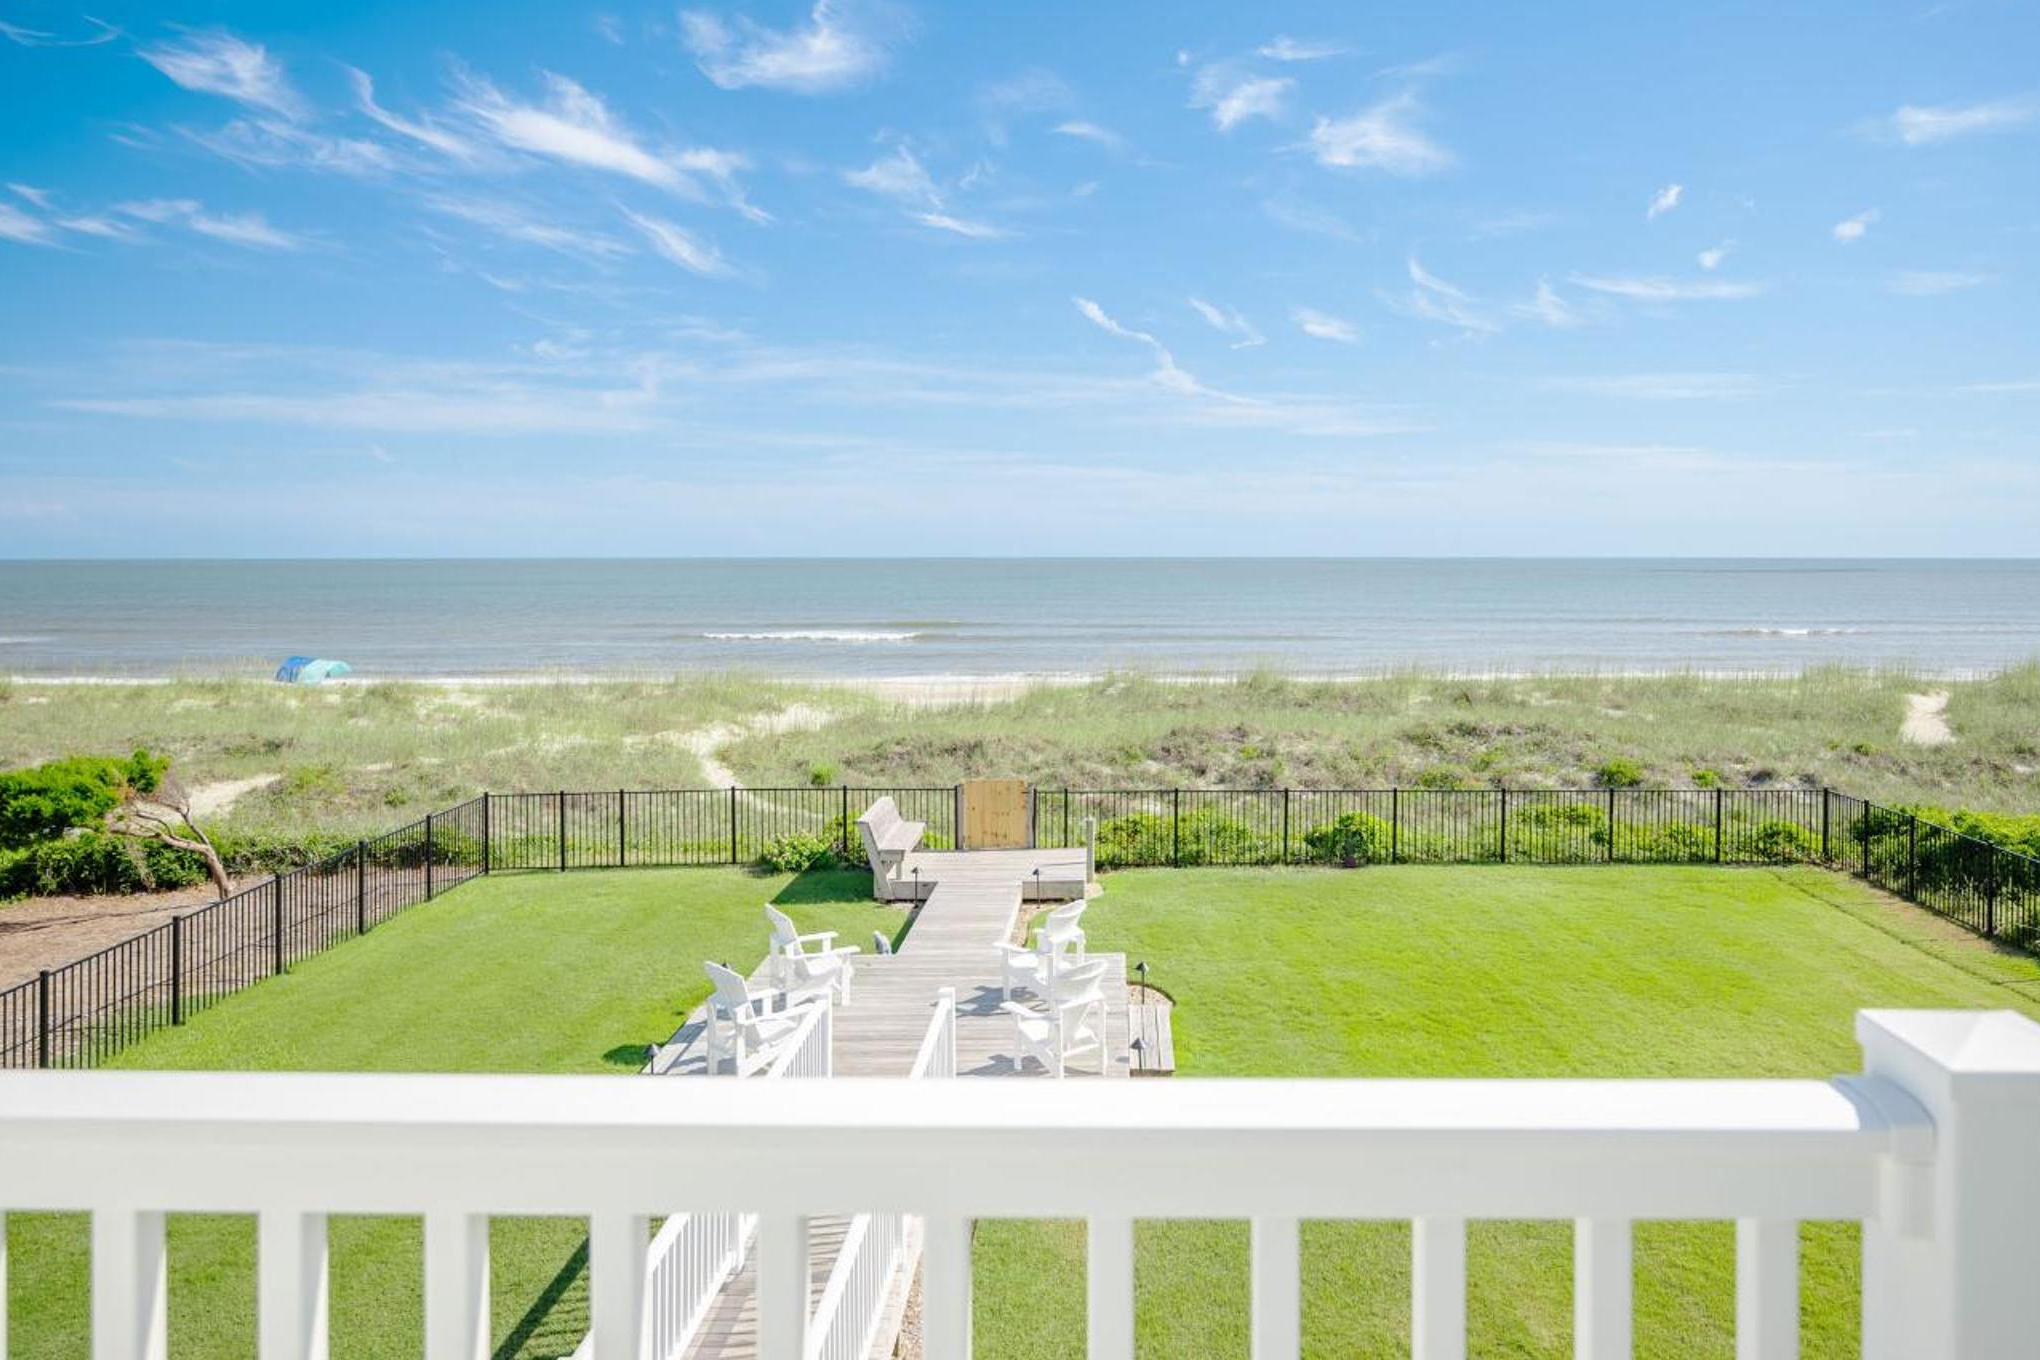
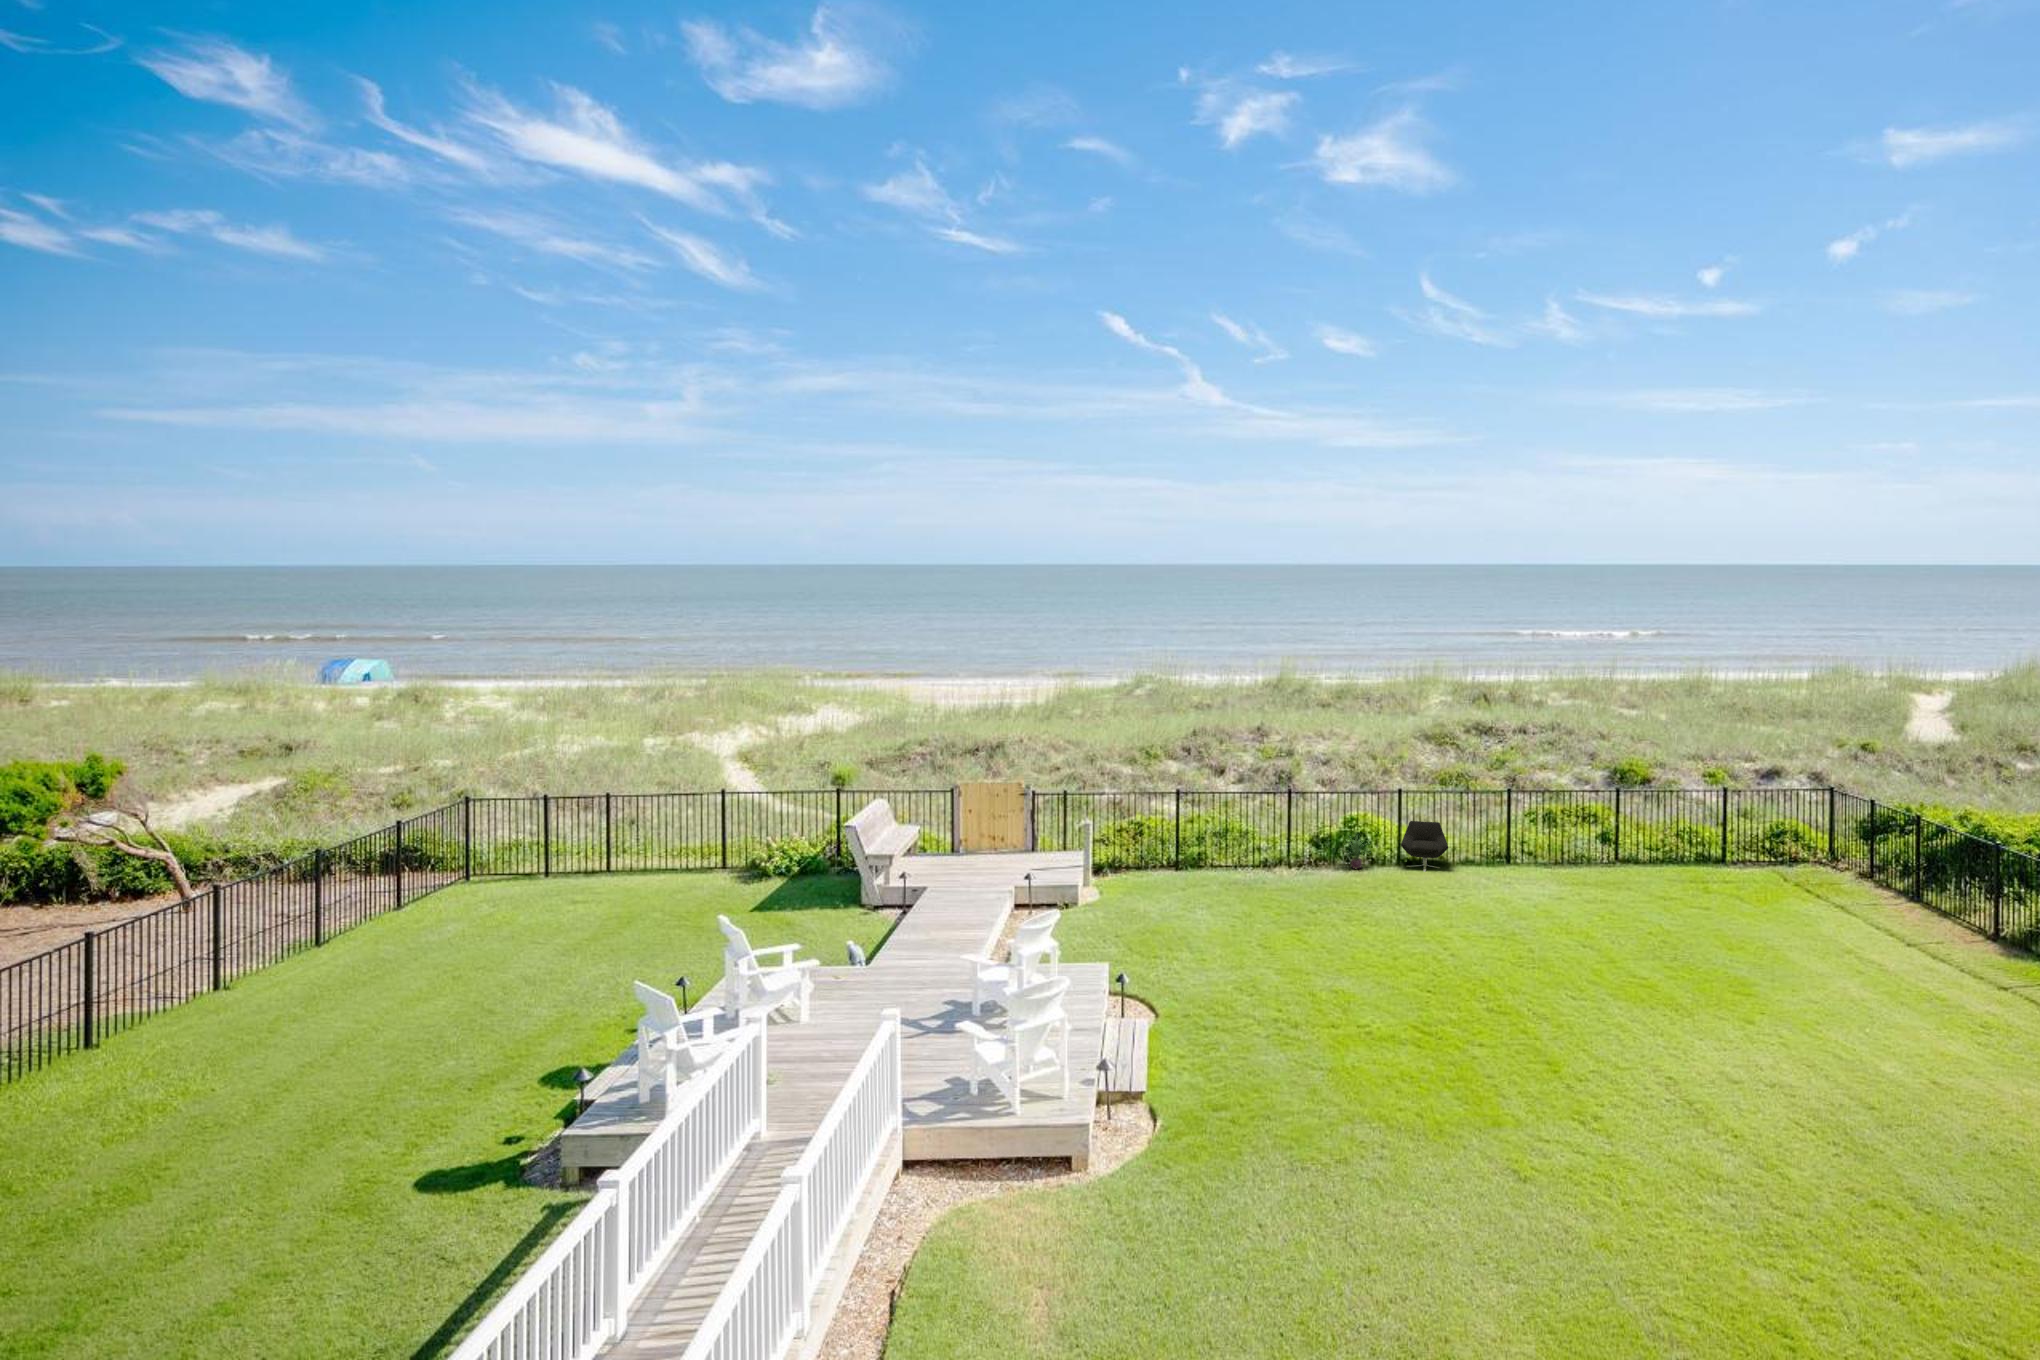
lounge chair: none [1394,820,1441,871] -> present [1401,821,1448,872]

